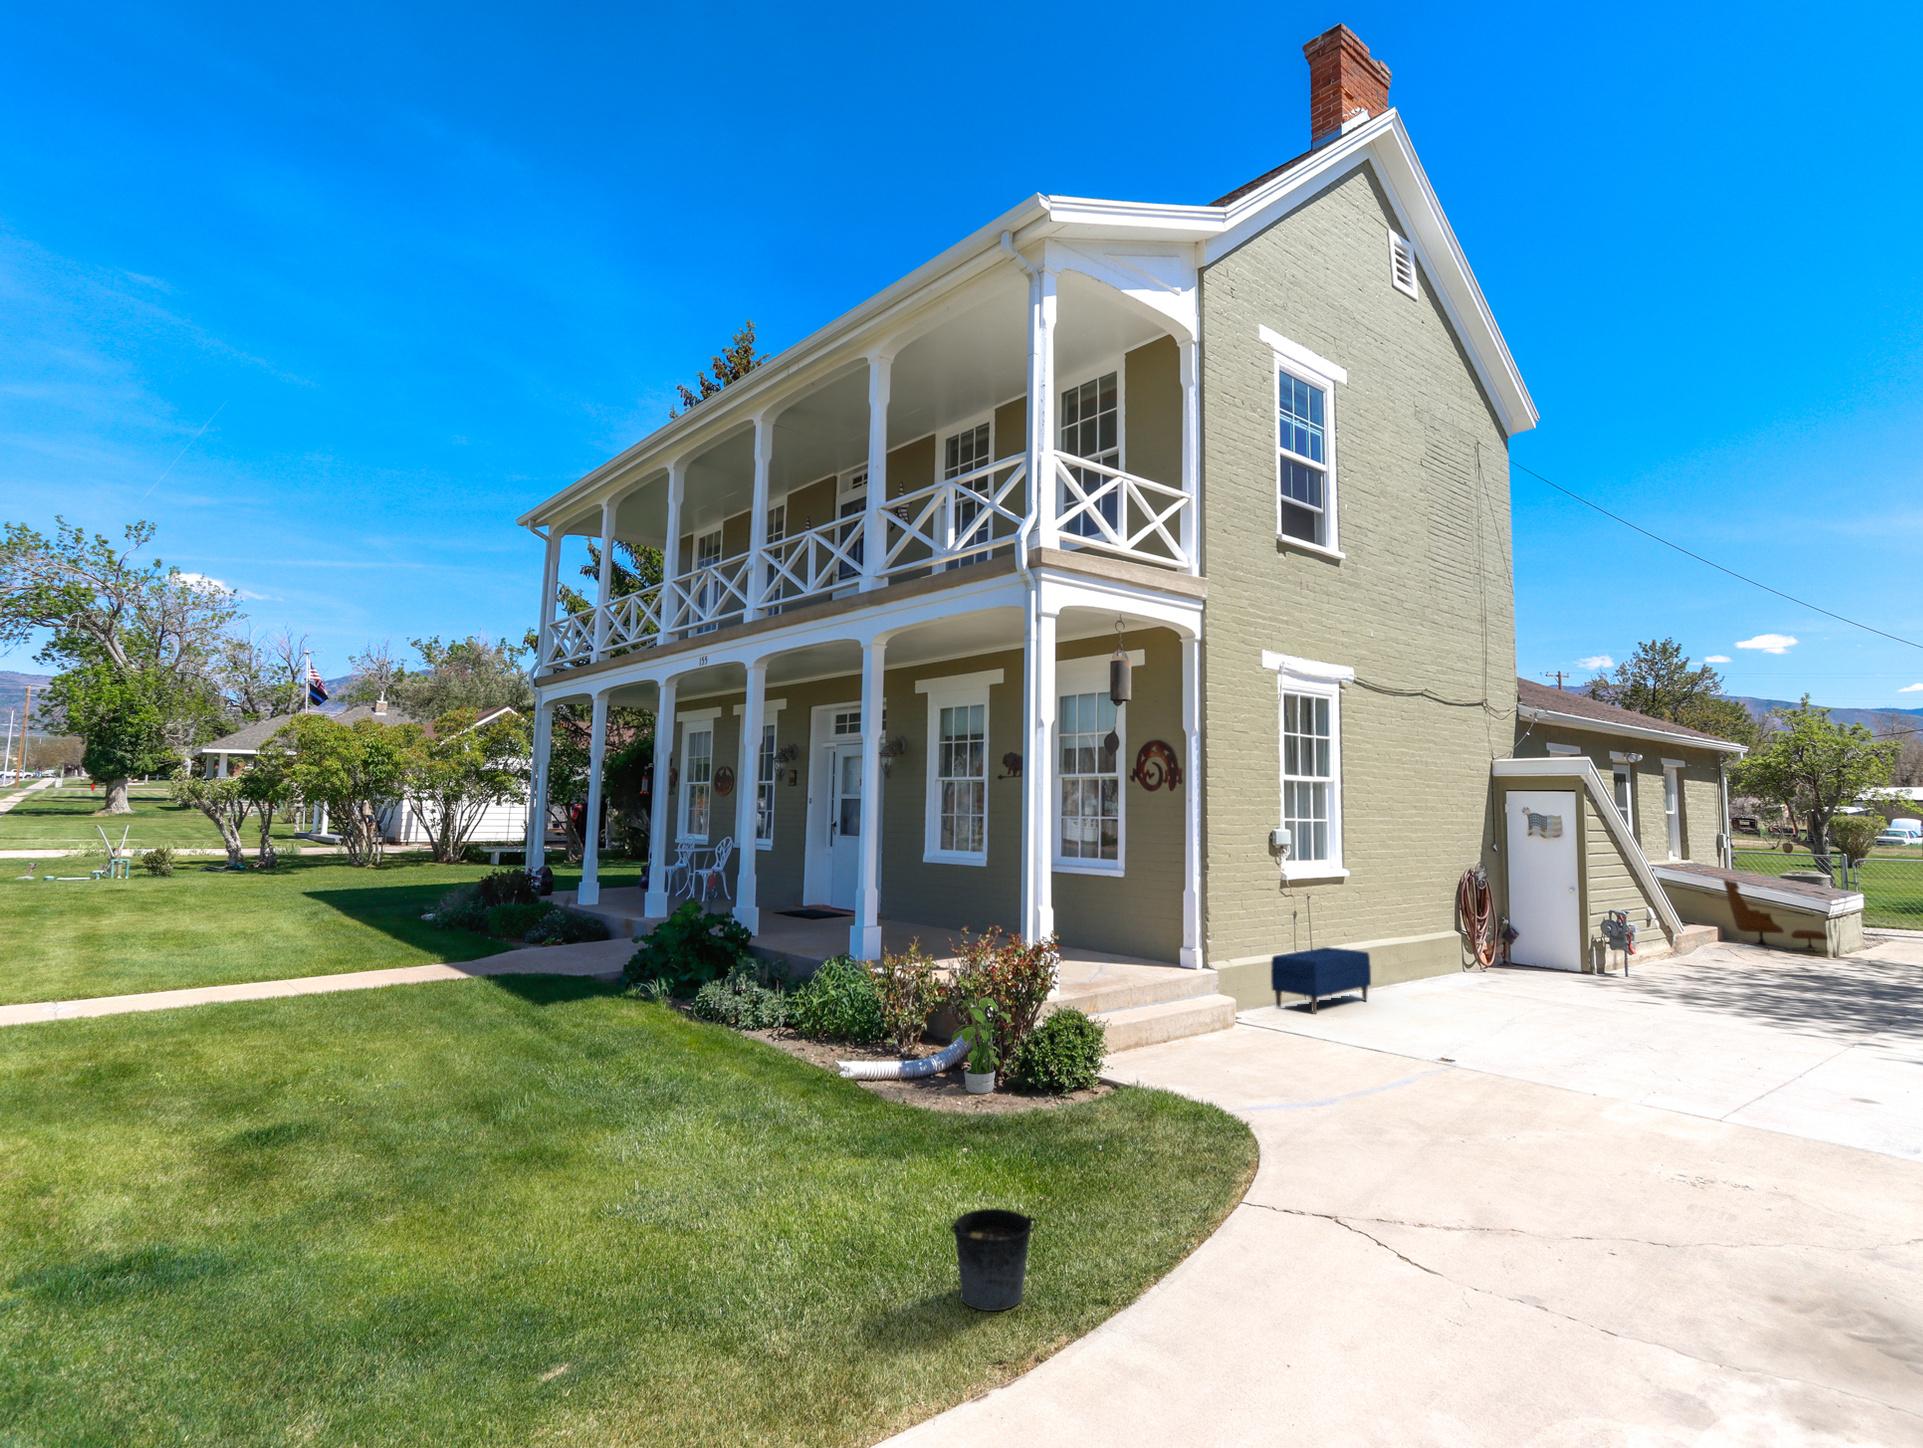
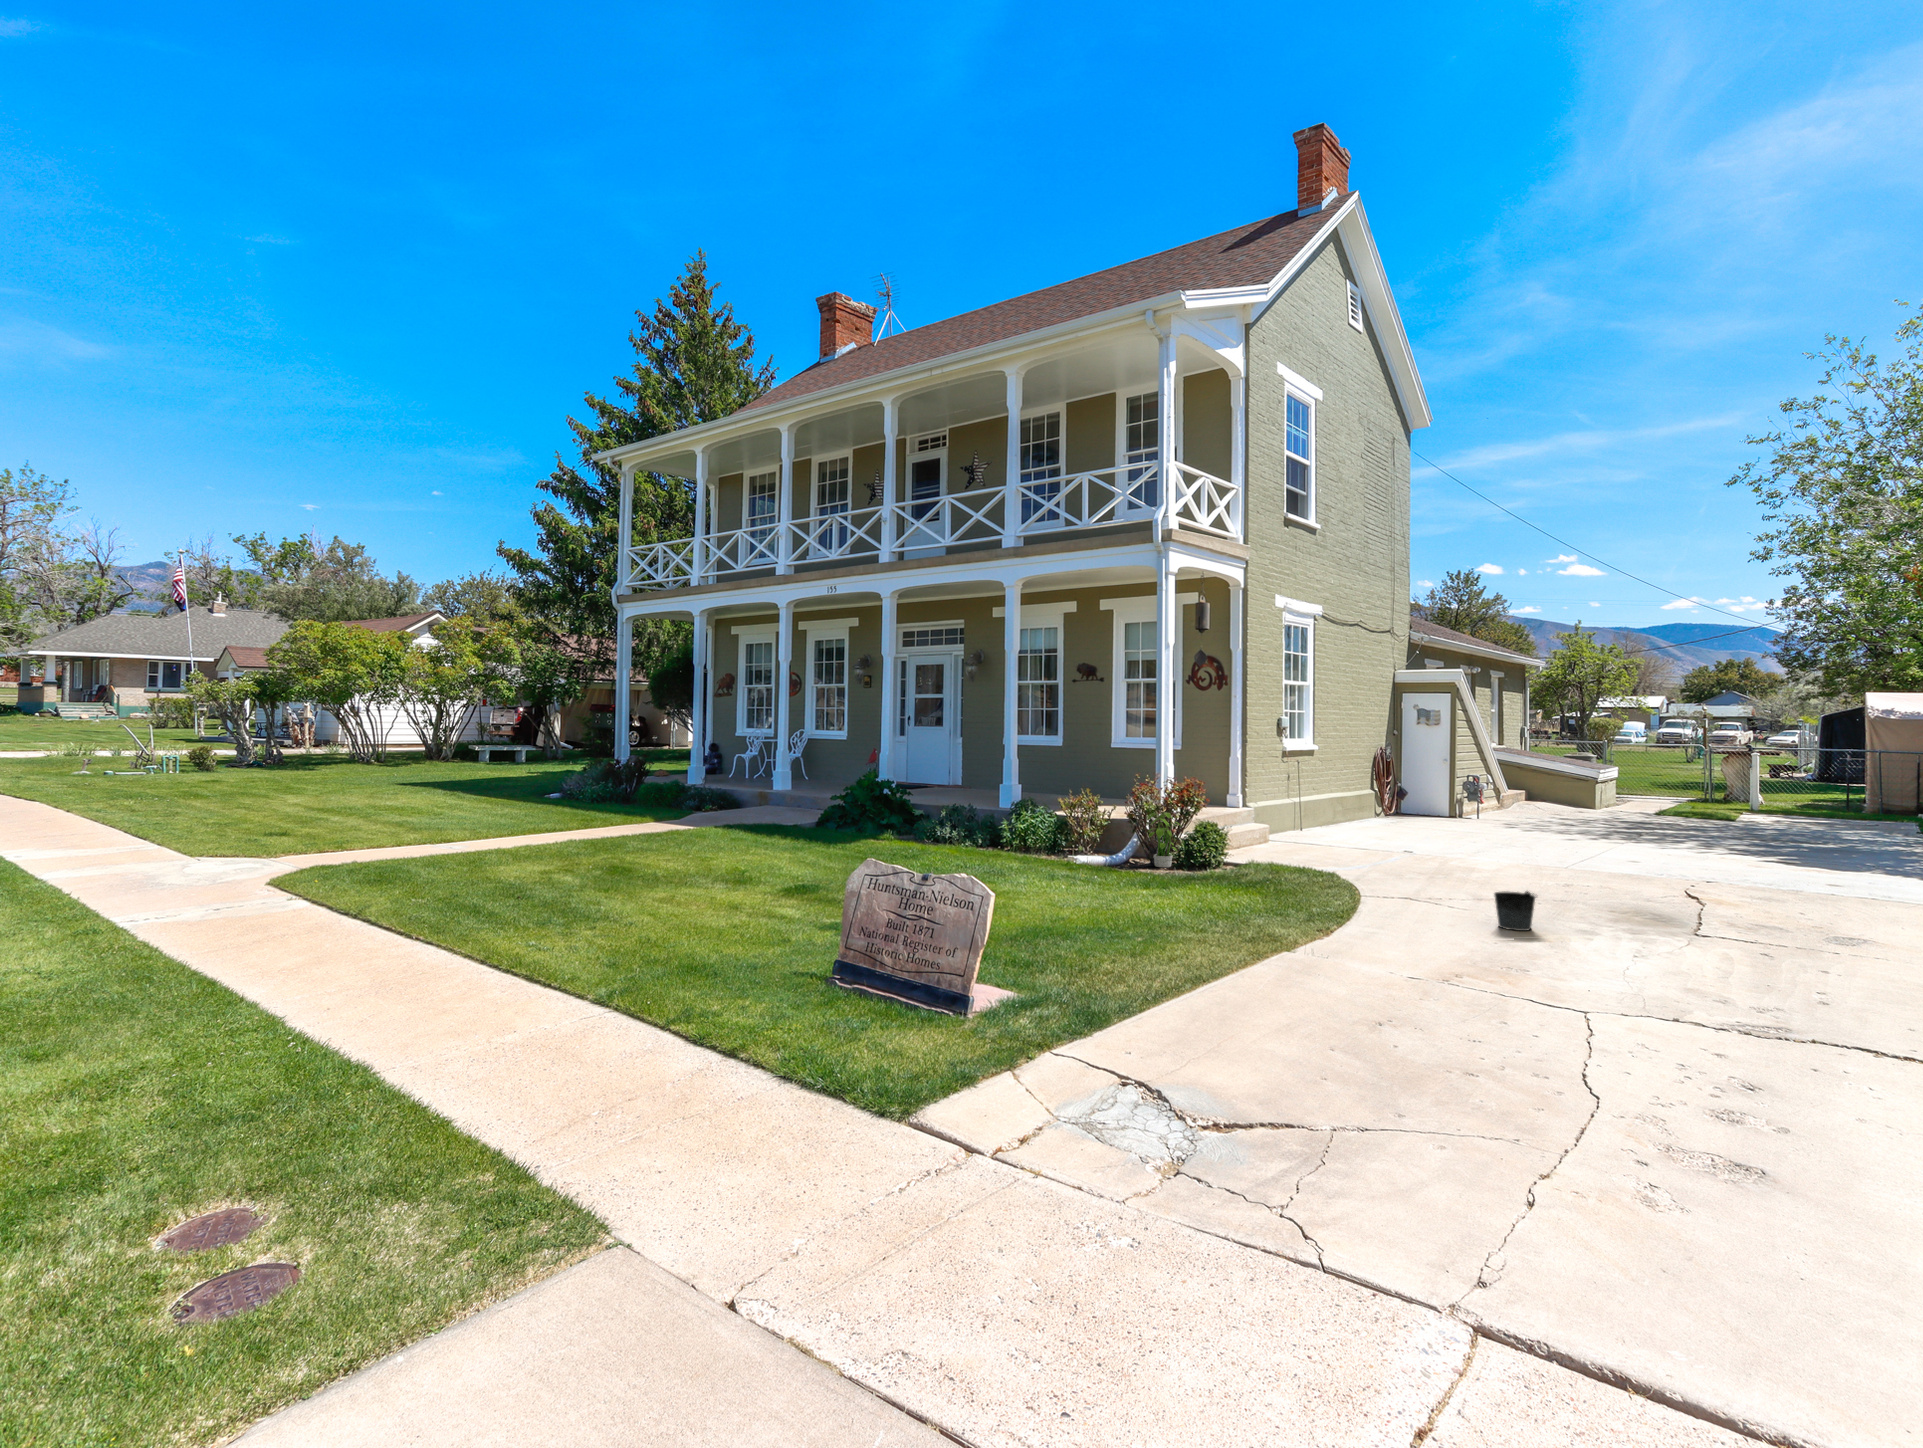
lounge chair: present [1724,880,1828,950] -> none [1534,757,1598,804]
bench: present [1271,947,1371,1014] -> none [1279,796,1337,835]
bucket: present [950,1209,1037,1311] -> present [1494,891,1536,931]

